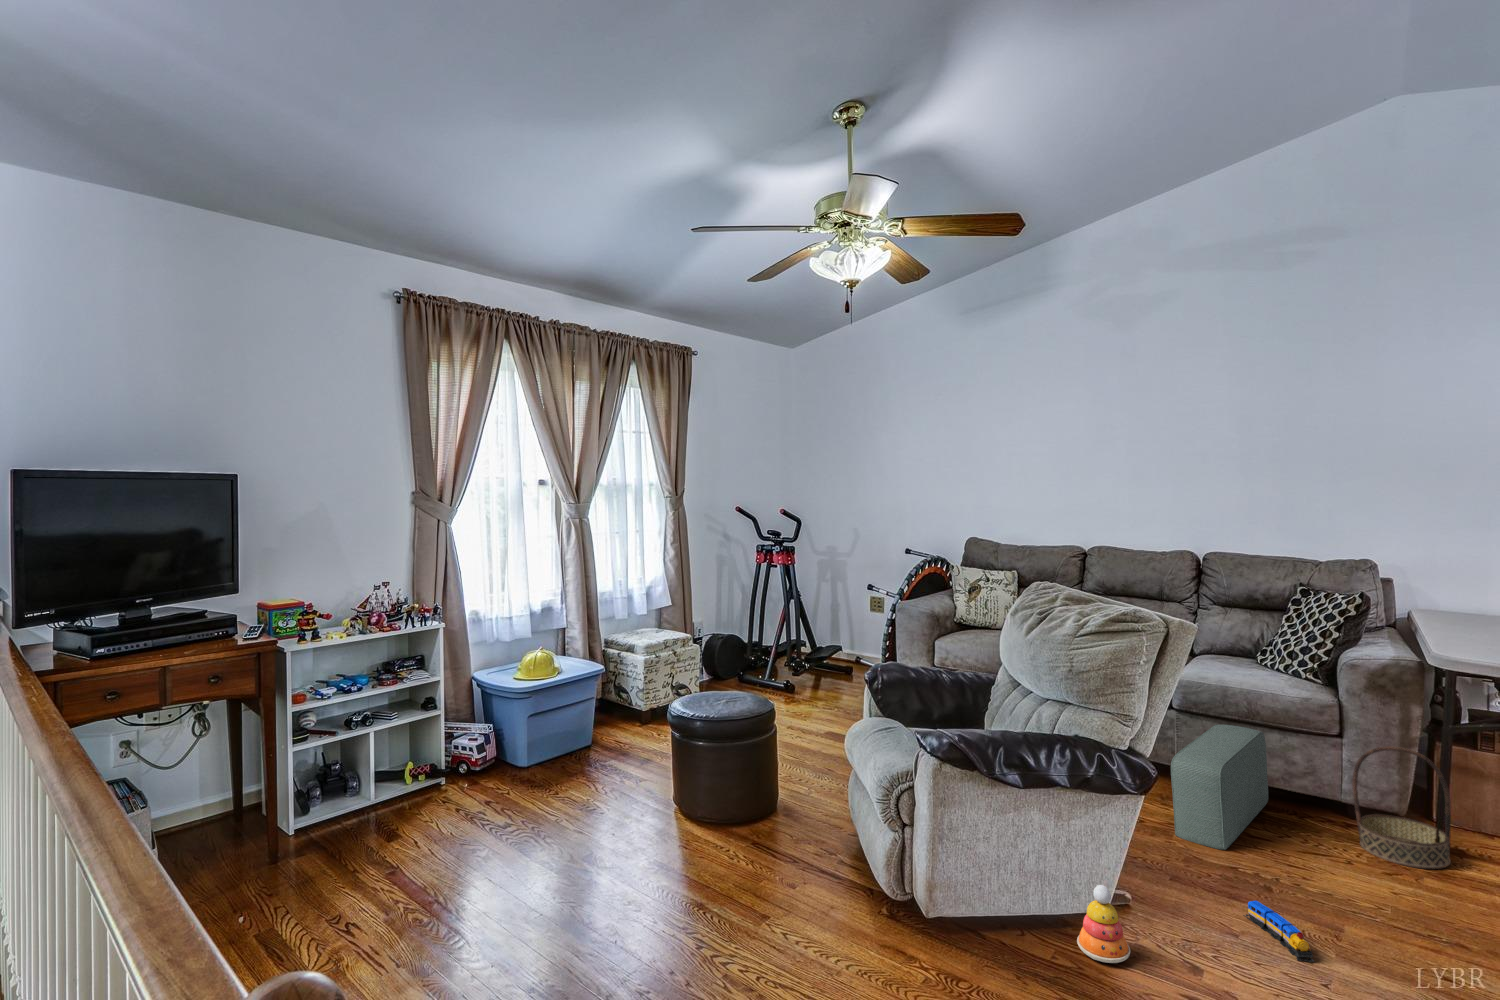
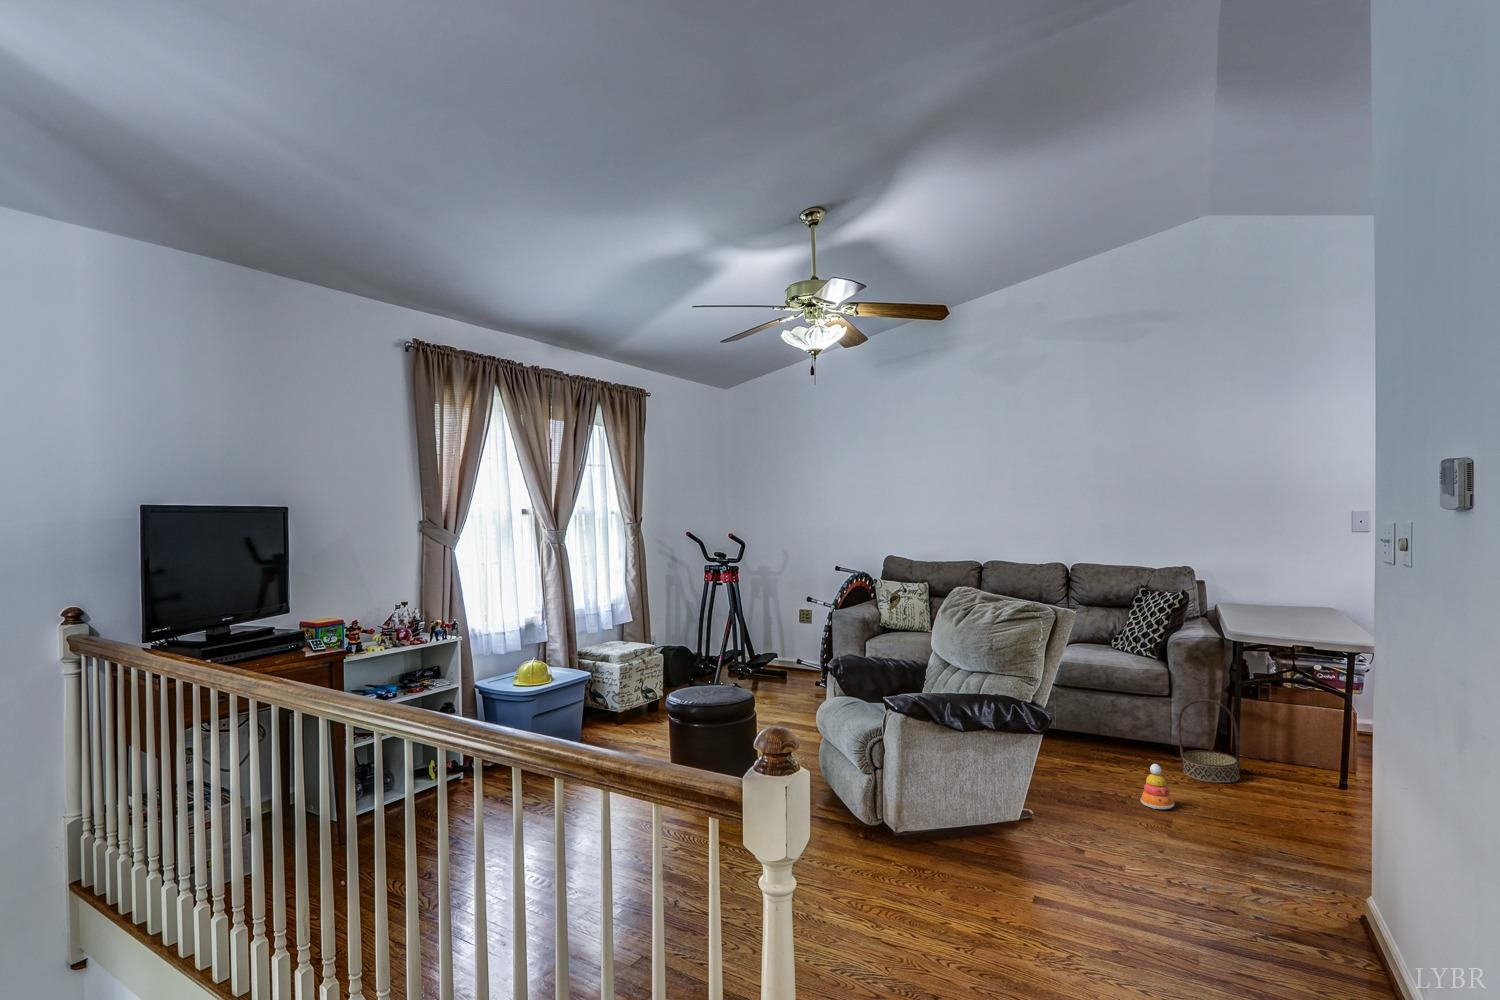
pouf: present [1171,725,1268,850] -> none [1056,694,1123,782]
stacking toy: present [1077,885,1130,963] -> present [1140,764,1174,809]
toy train: present [1243,901,1314,962] -> none [1106,807,1152,840]

